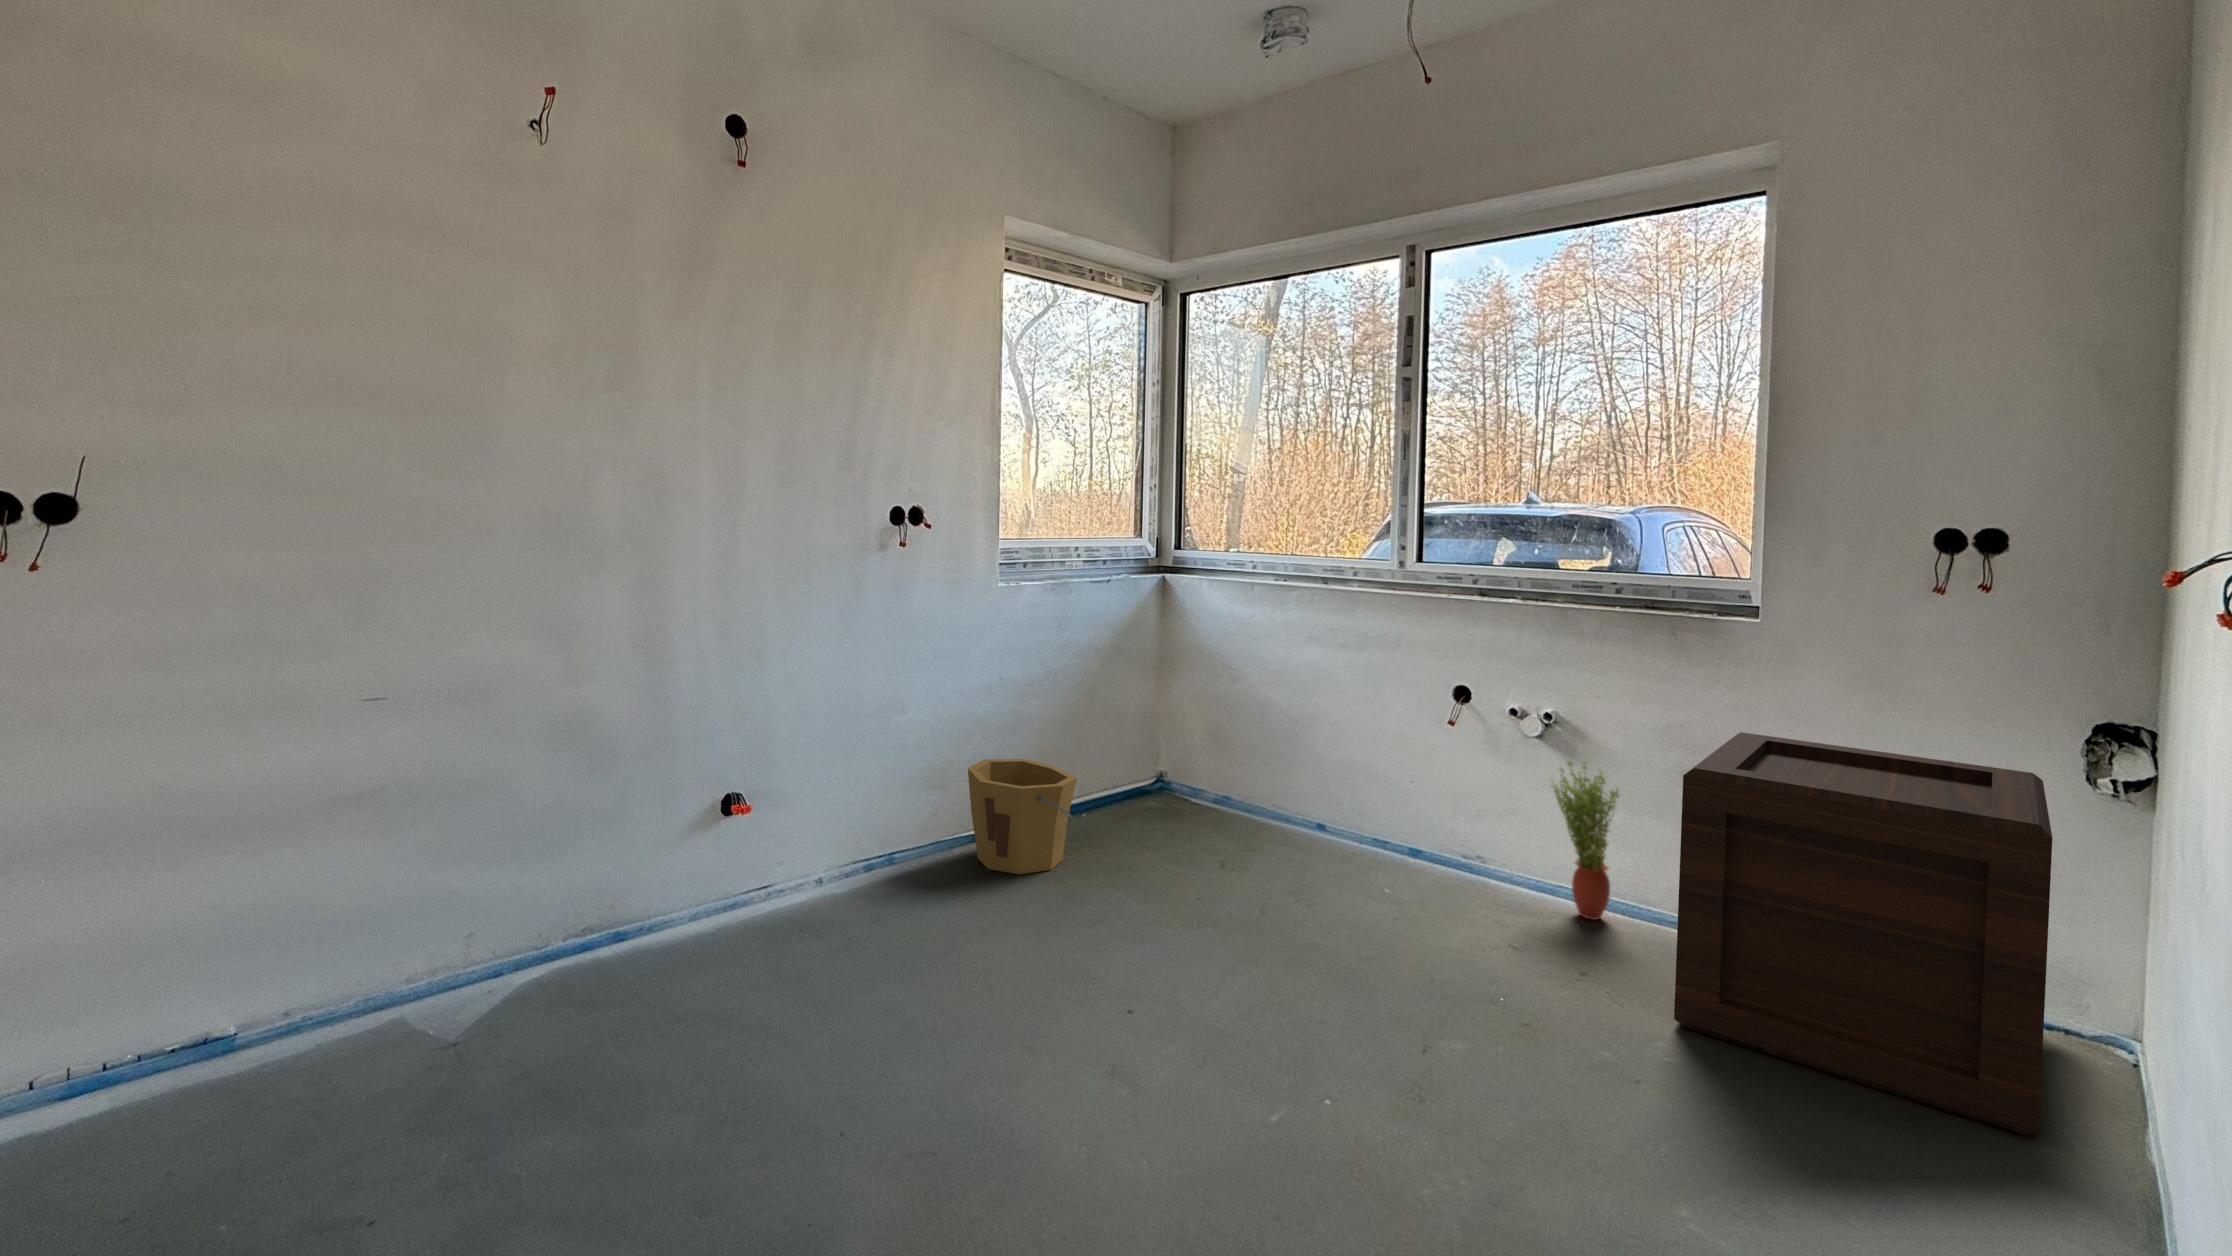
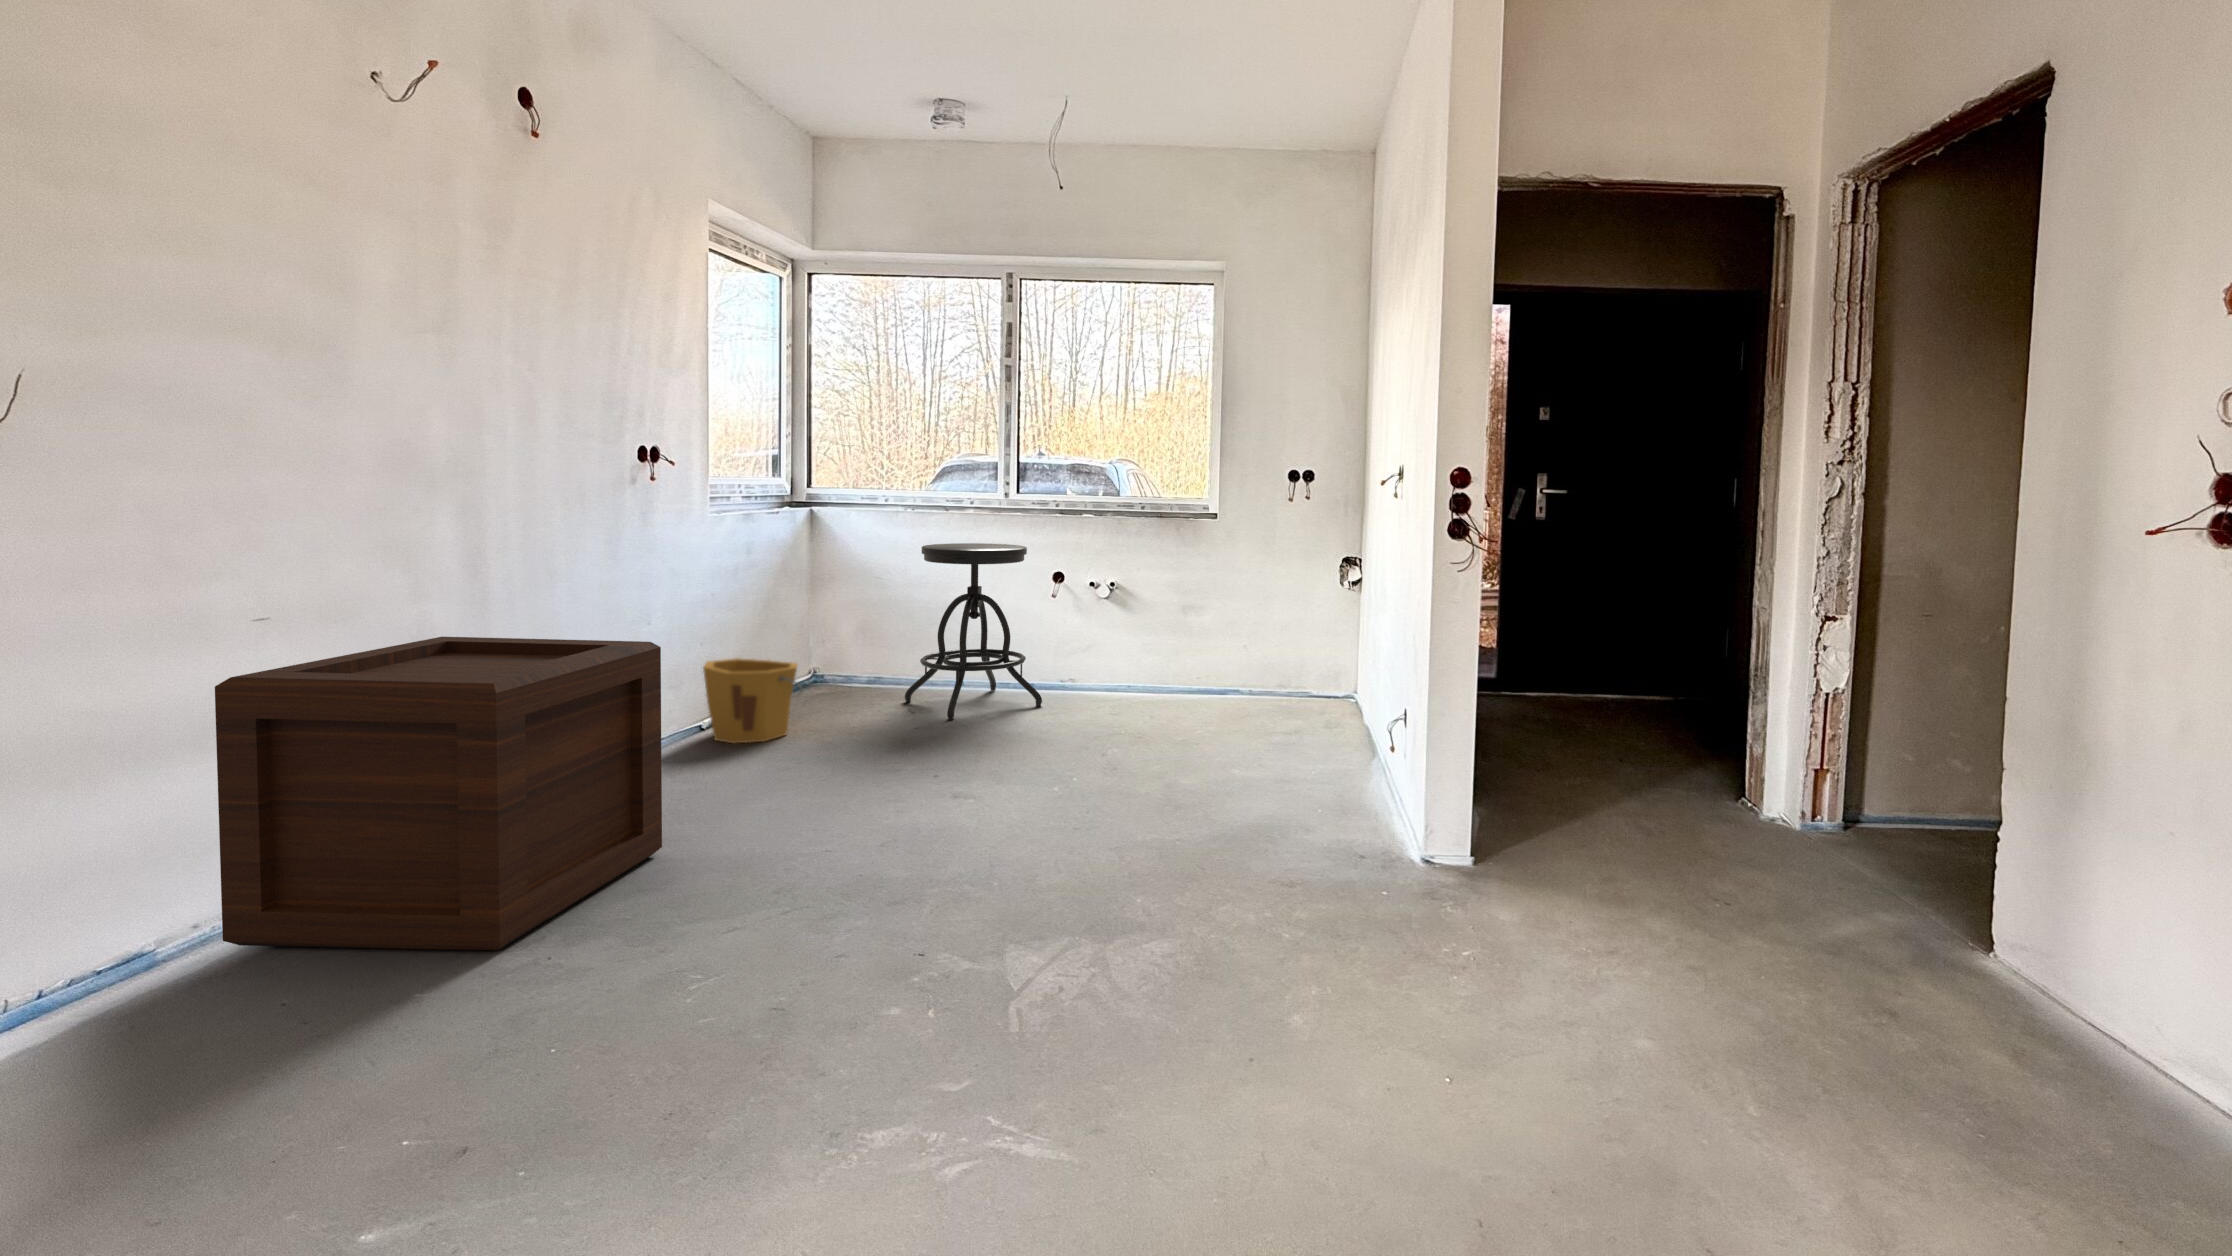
stool: none [1232,634,1410,900] -> present [905,543,1042,720]
wooden crate: present [1674,732,2052,1135] -> present [215,637,662,950]
potted plant: present [1553,762,1619,920] -> none [1116,606,1154,697]

